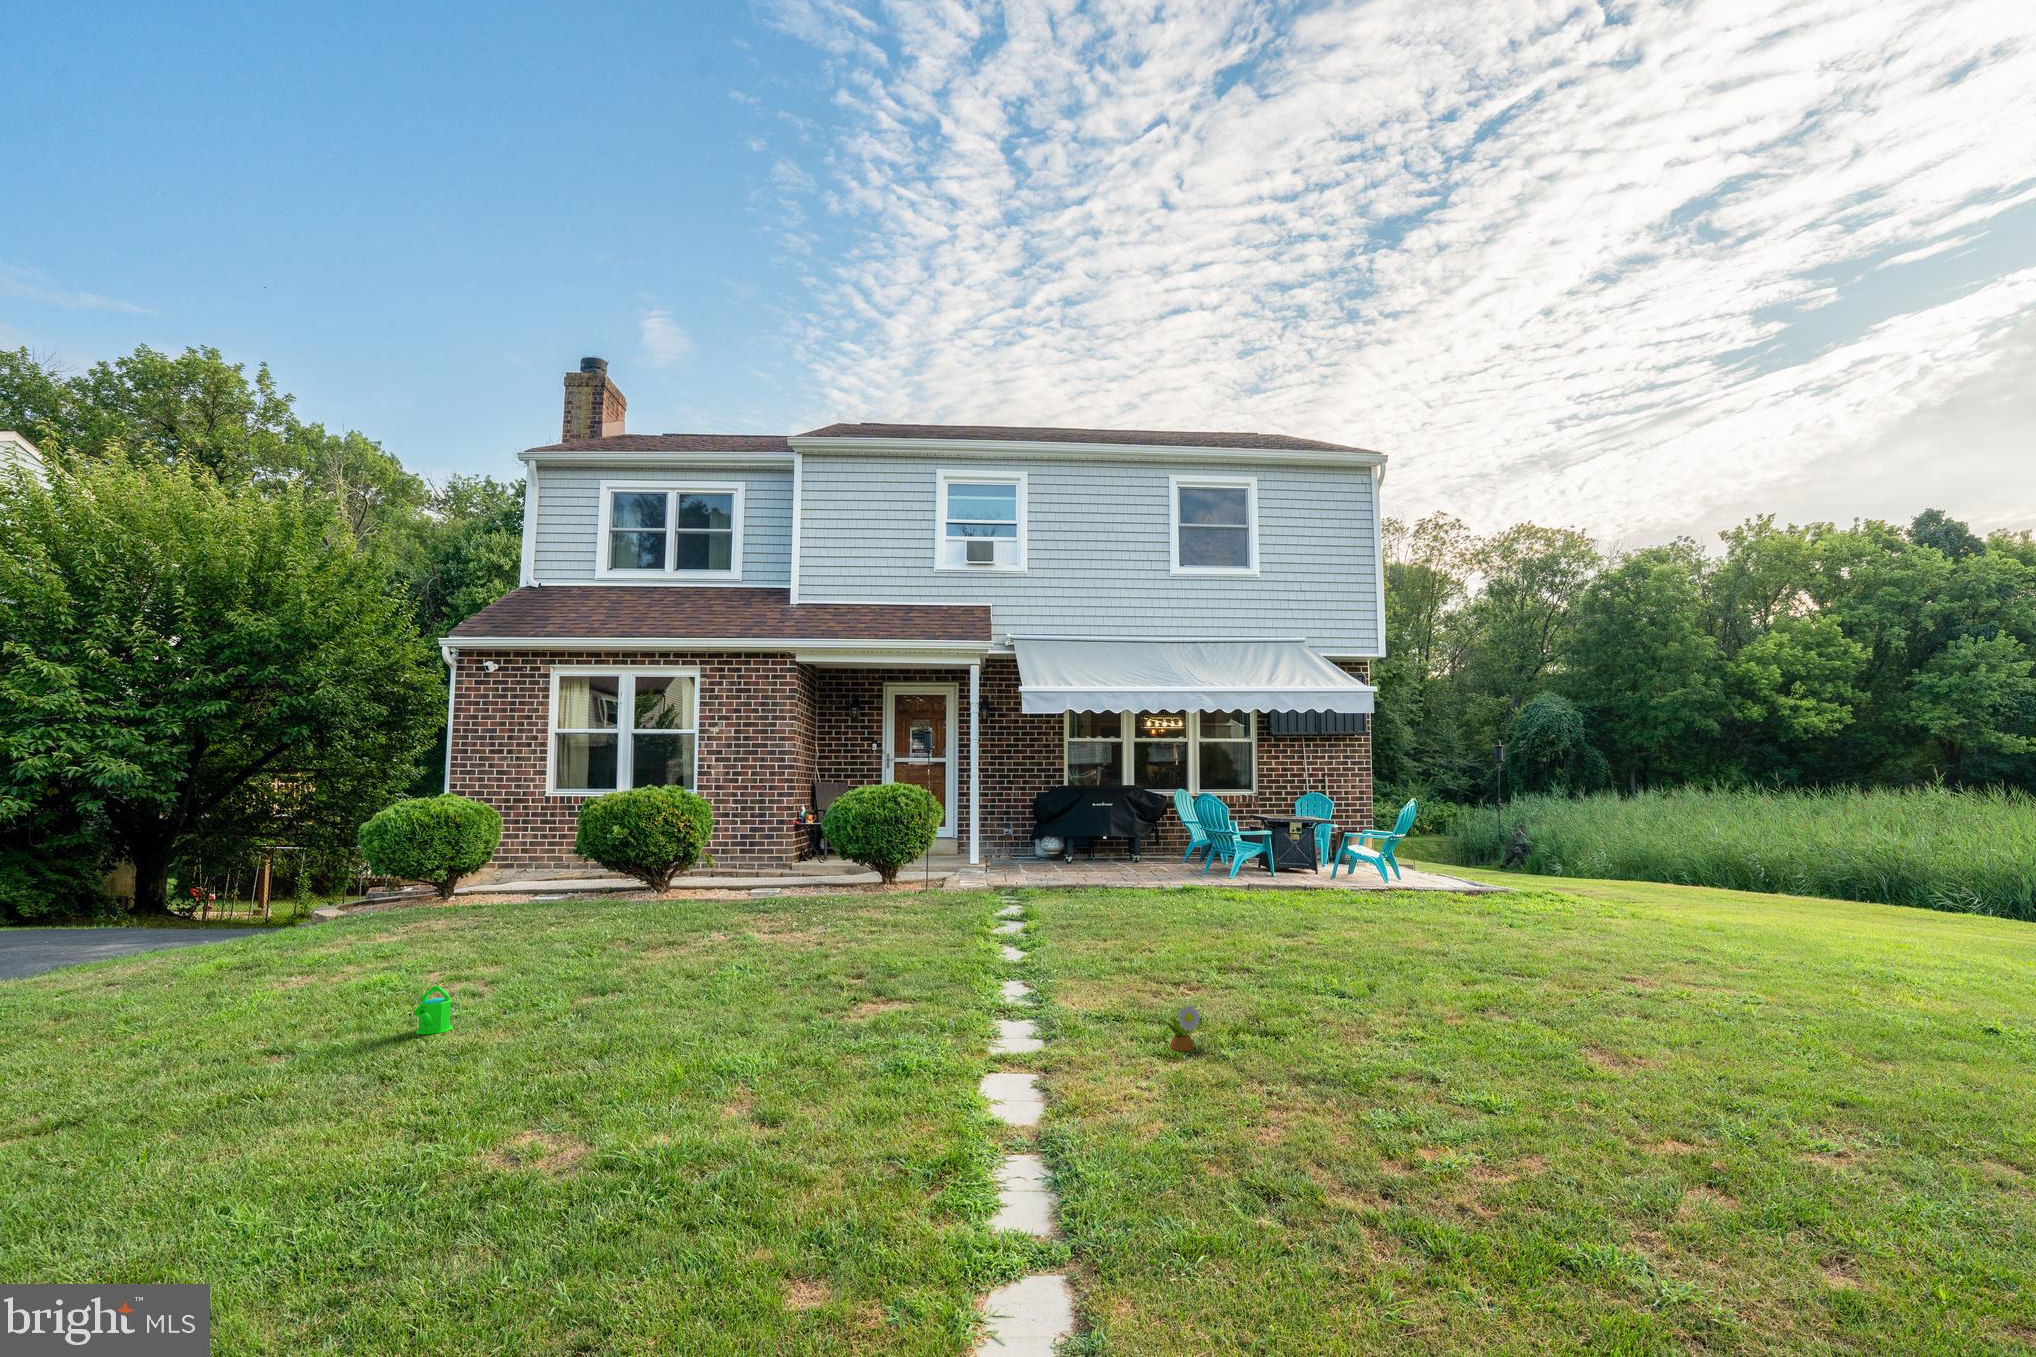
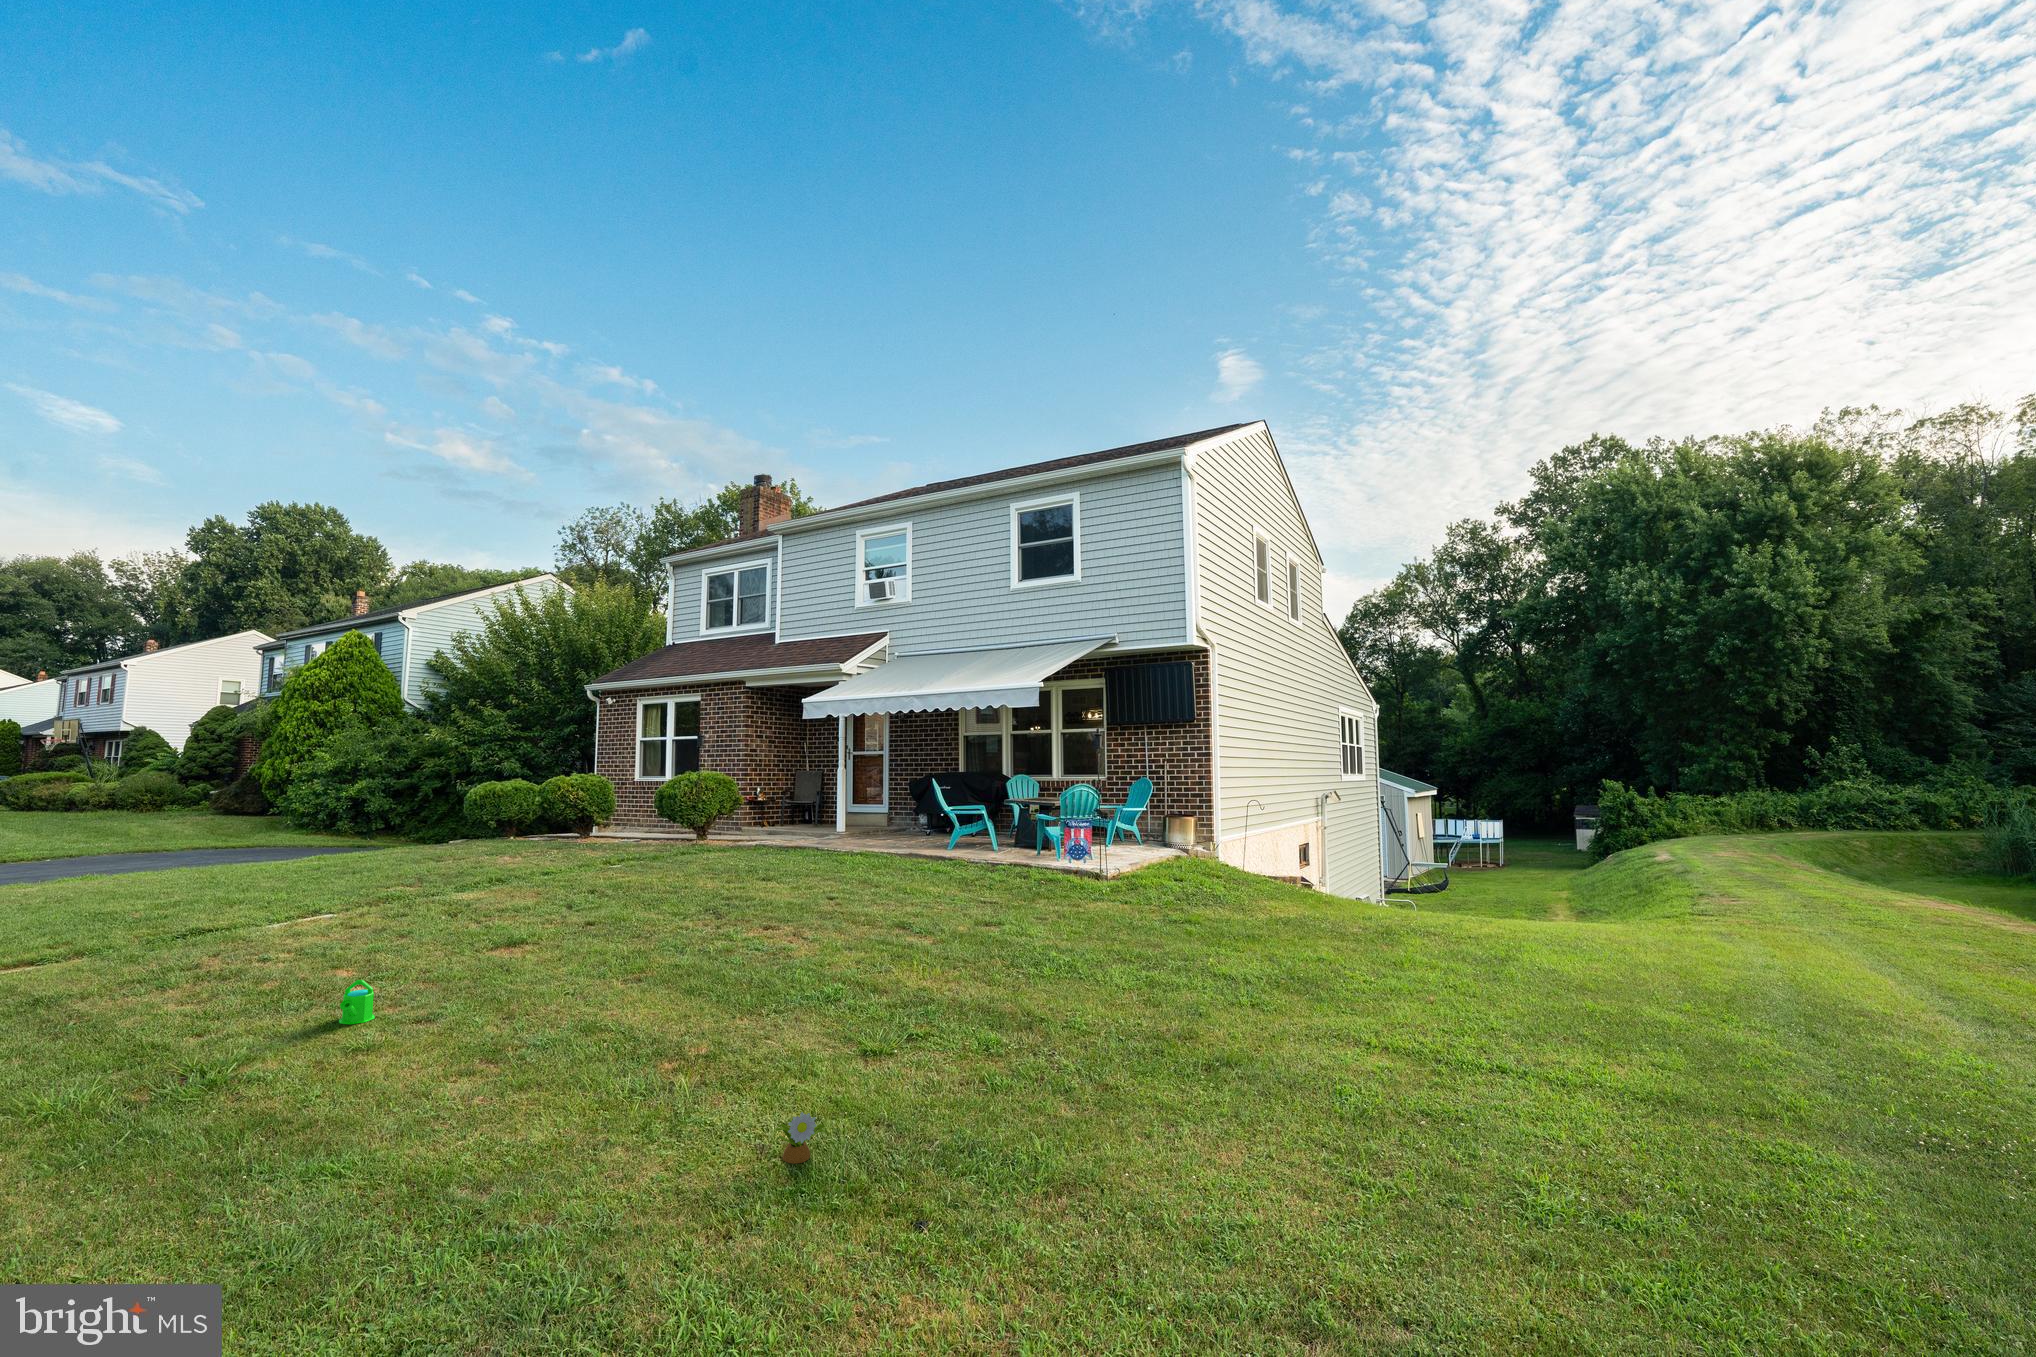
decorative plant: present [1159,1004,1205,1051] -> present [773,1112,826,1164]

